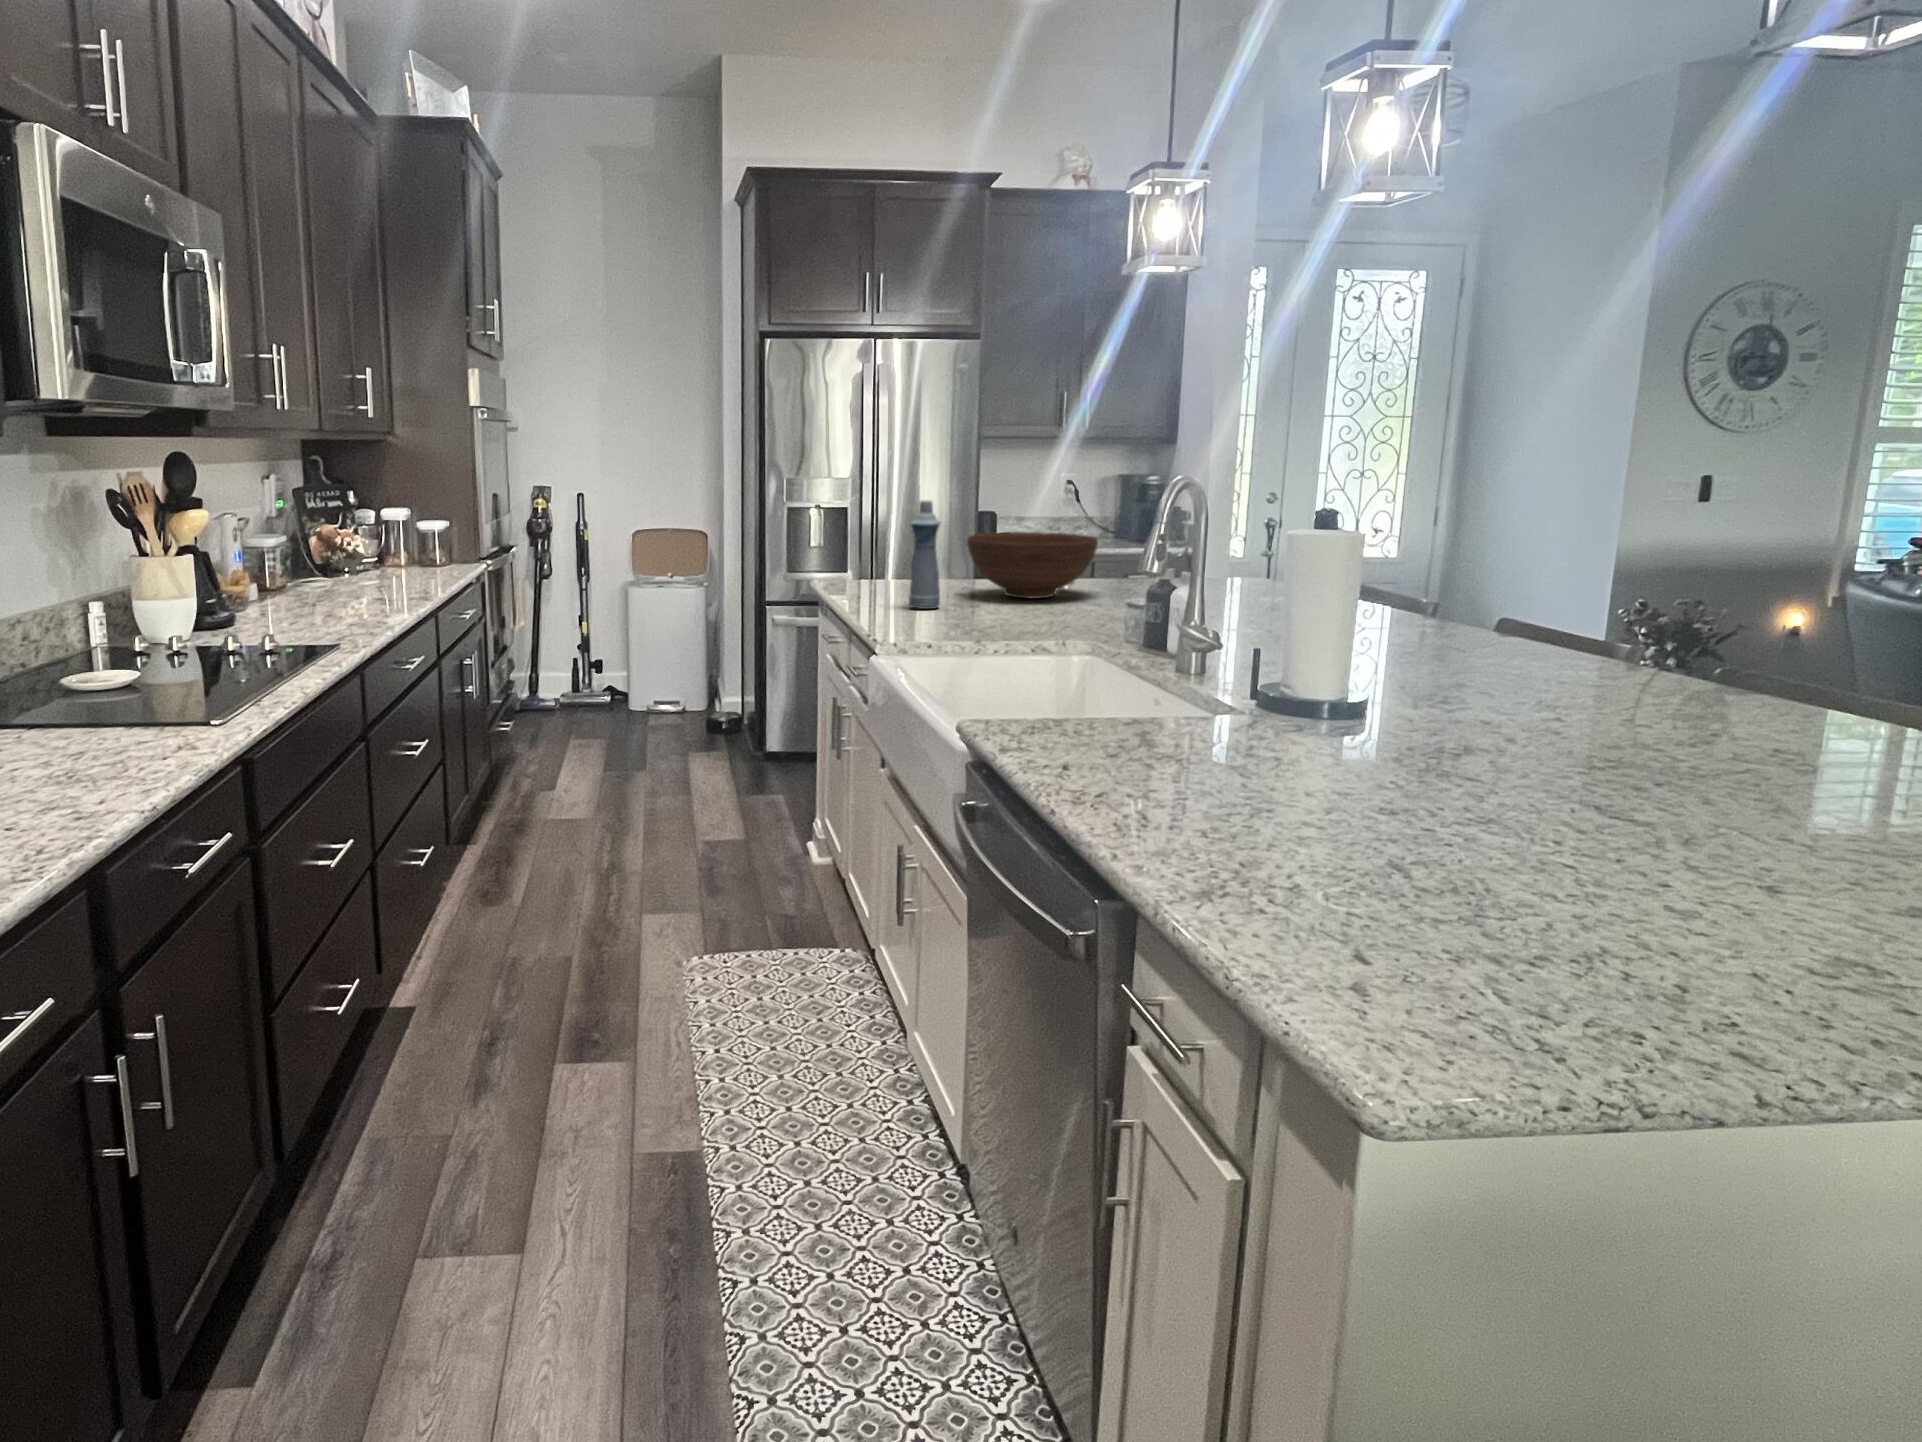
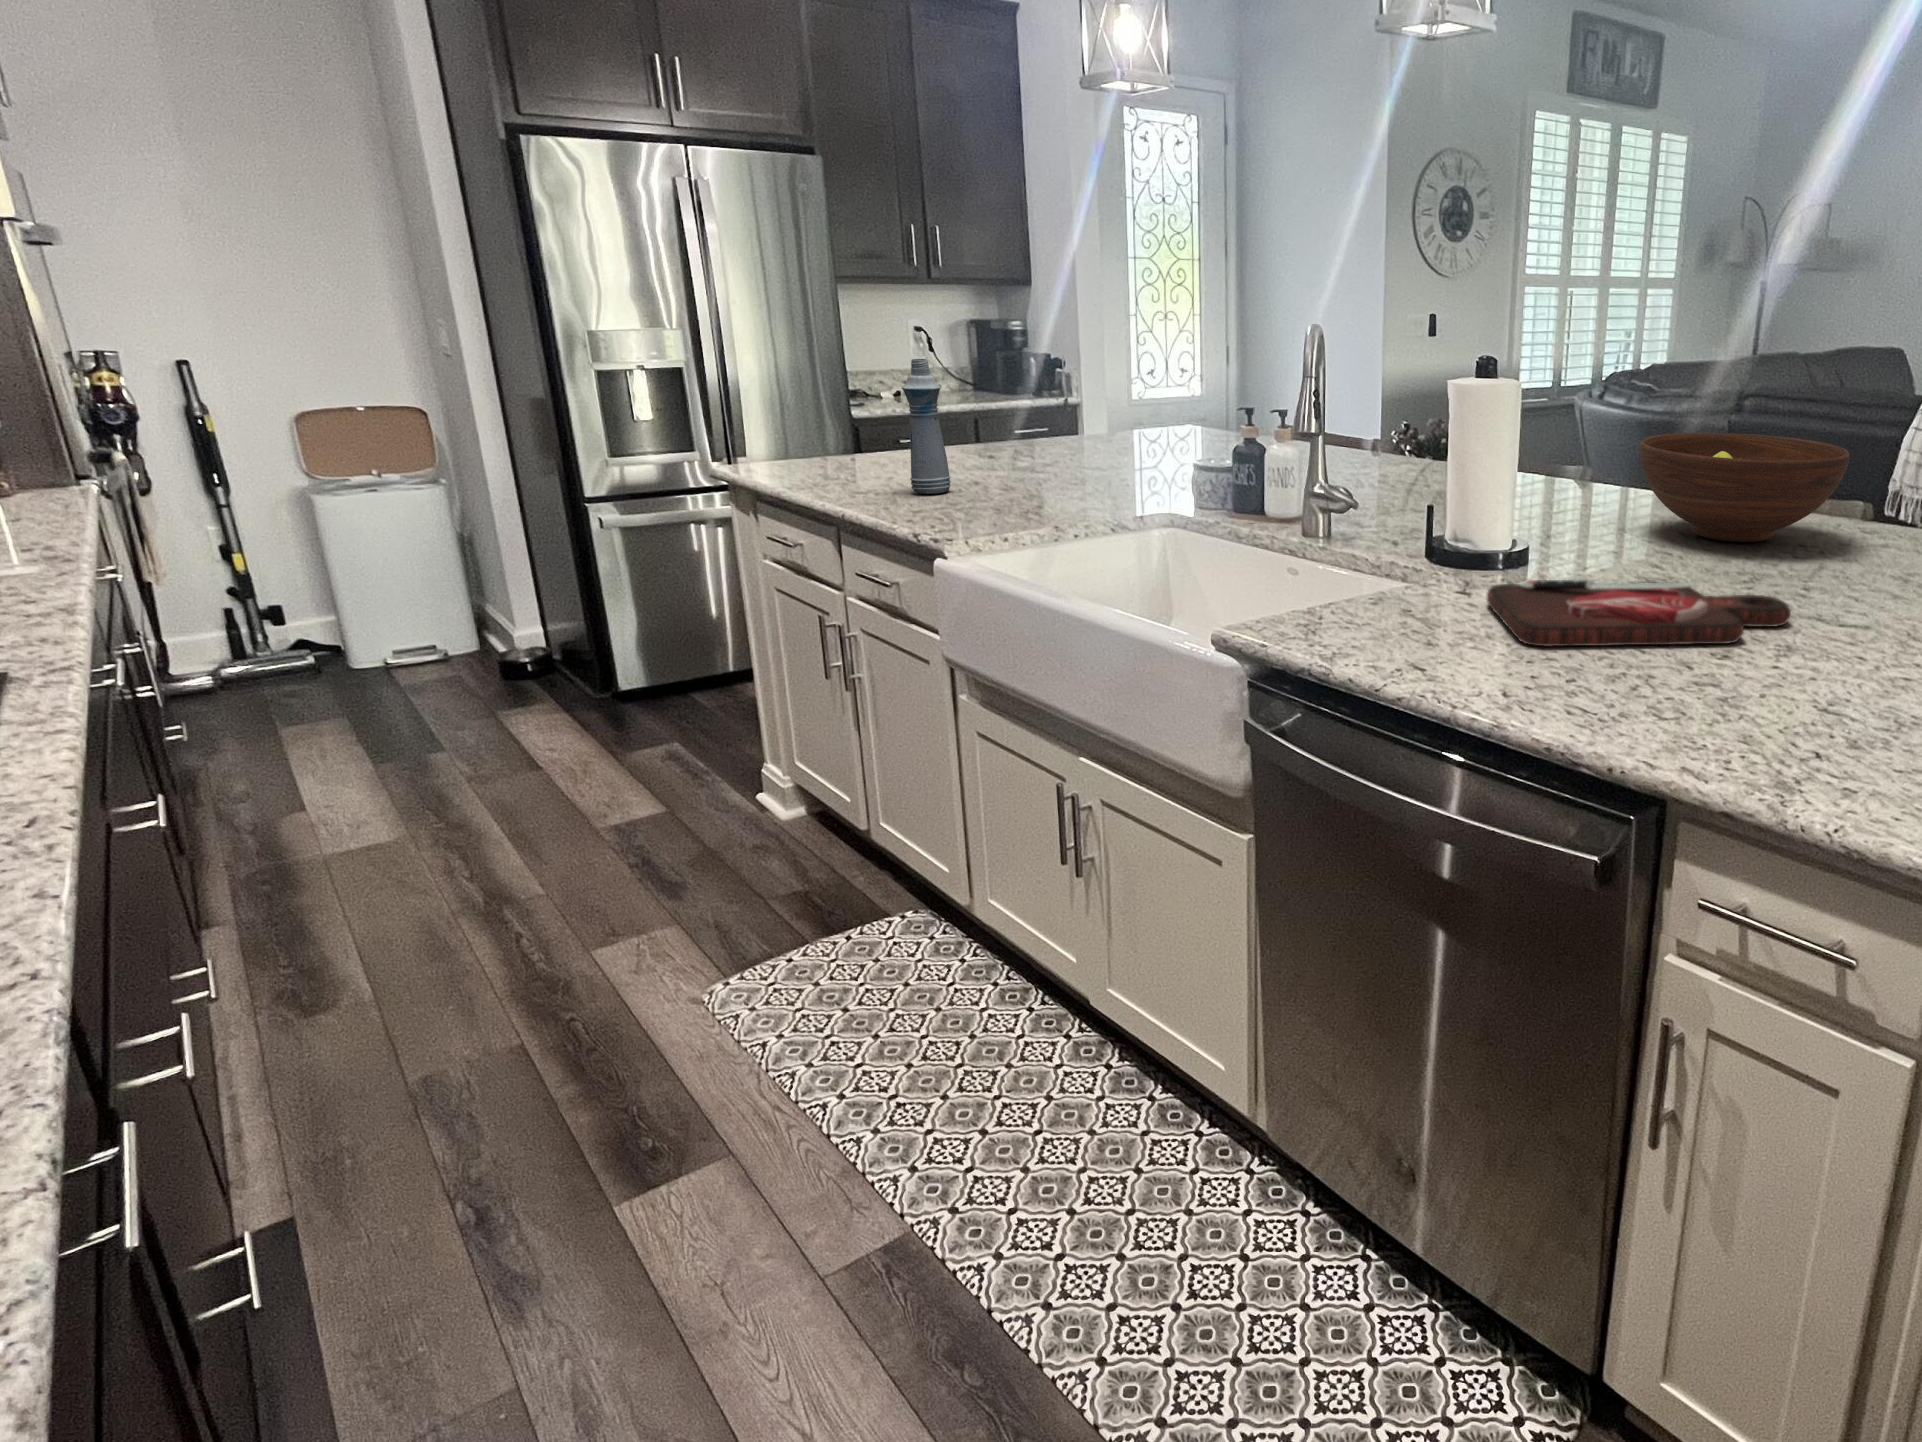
fruit bowl: present [967,532,1098,598] -> present [1640,433,1850,542]
cutting board: none [1174,711,1521,792] -> present [1486,580,1791,646]

